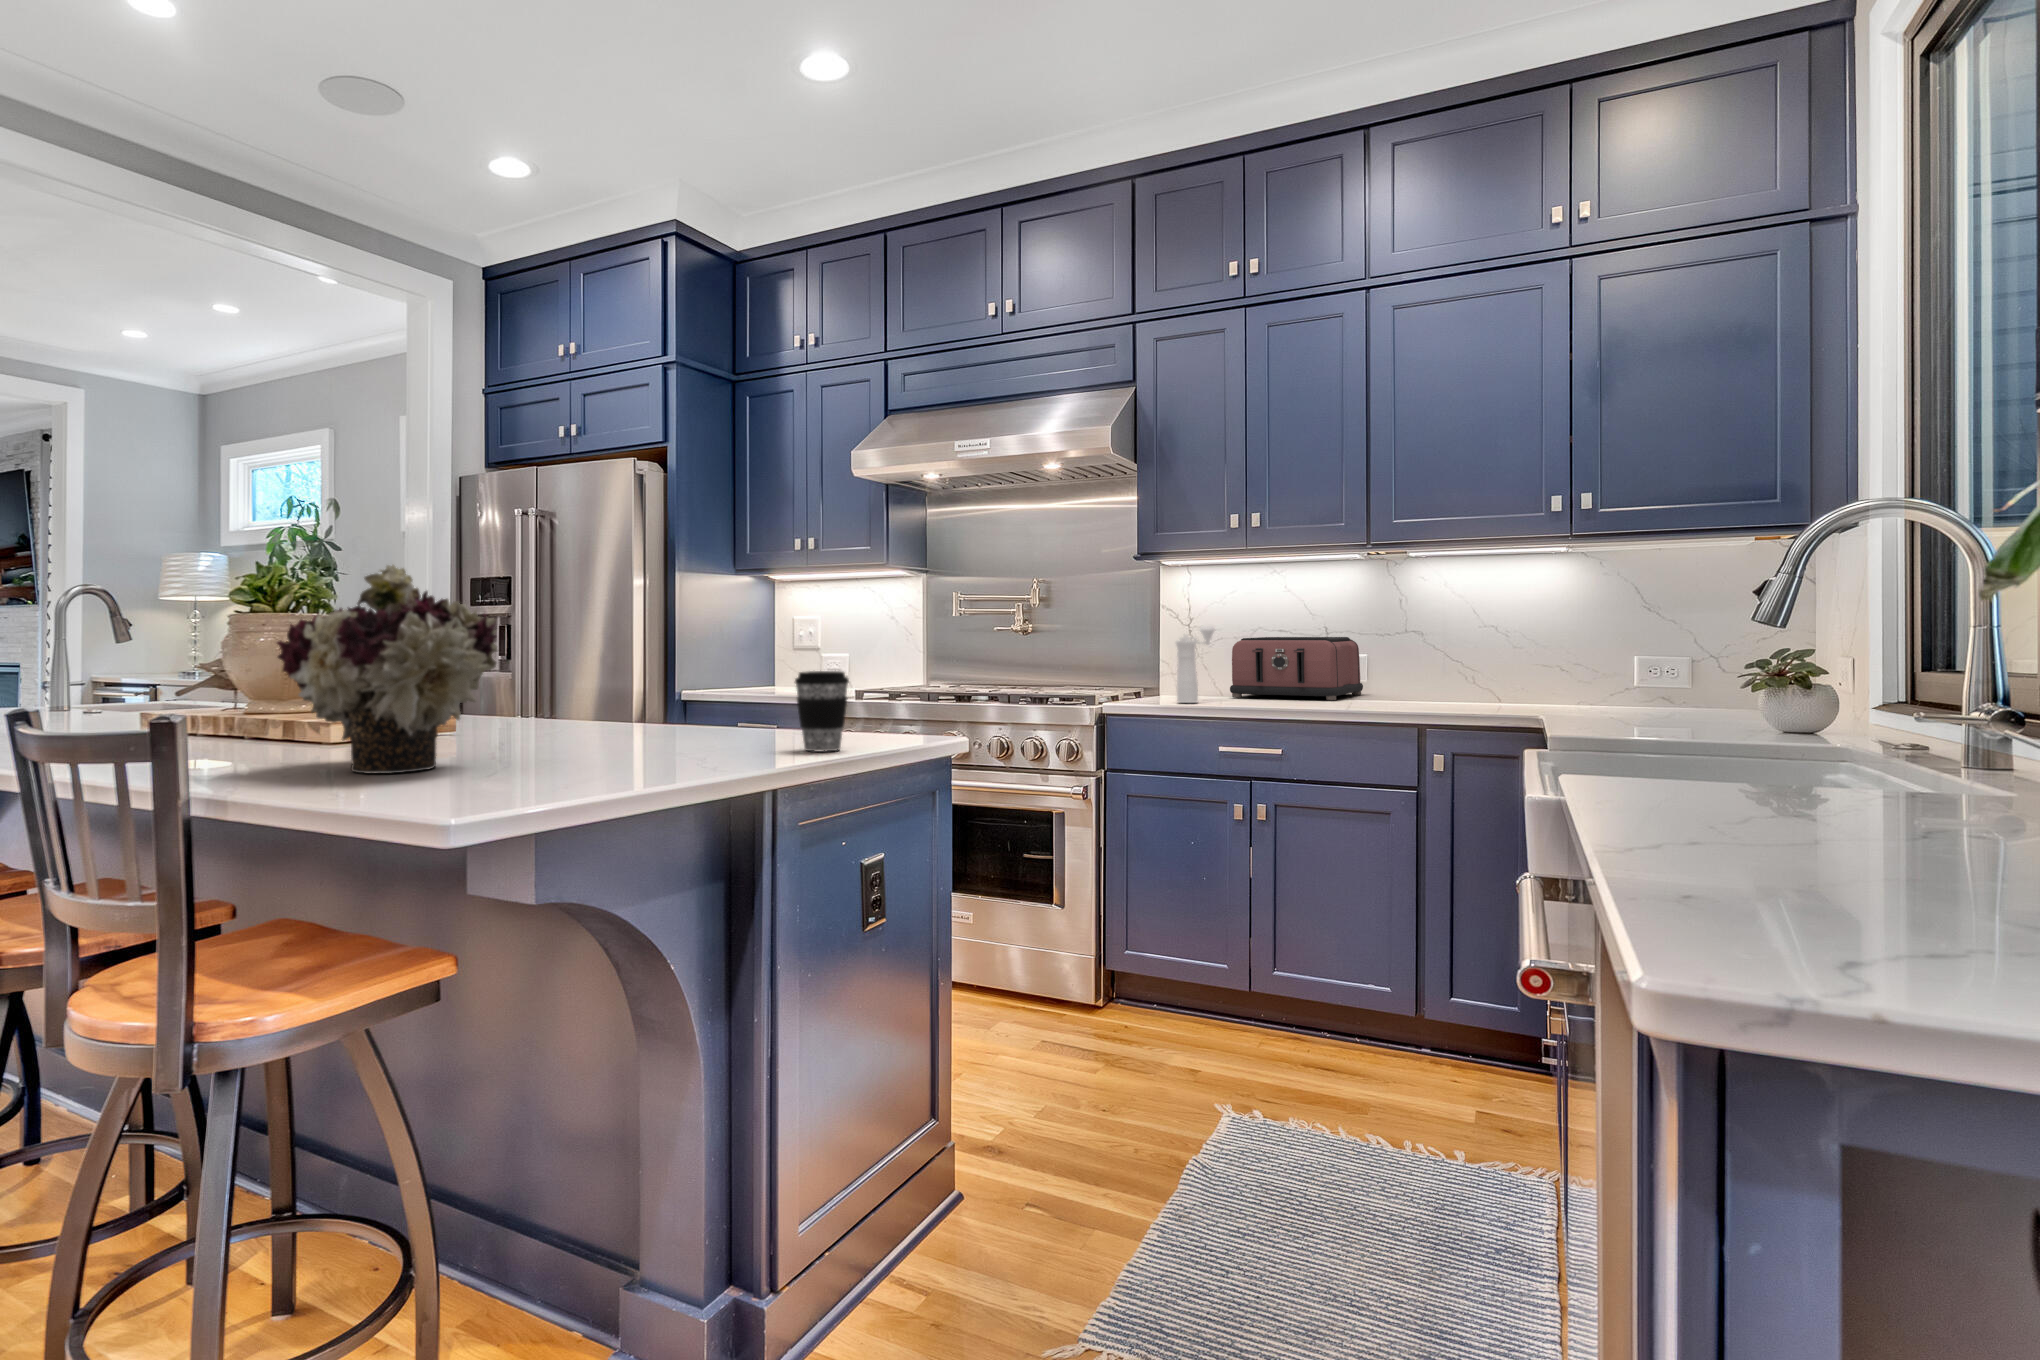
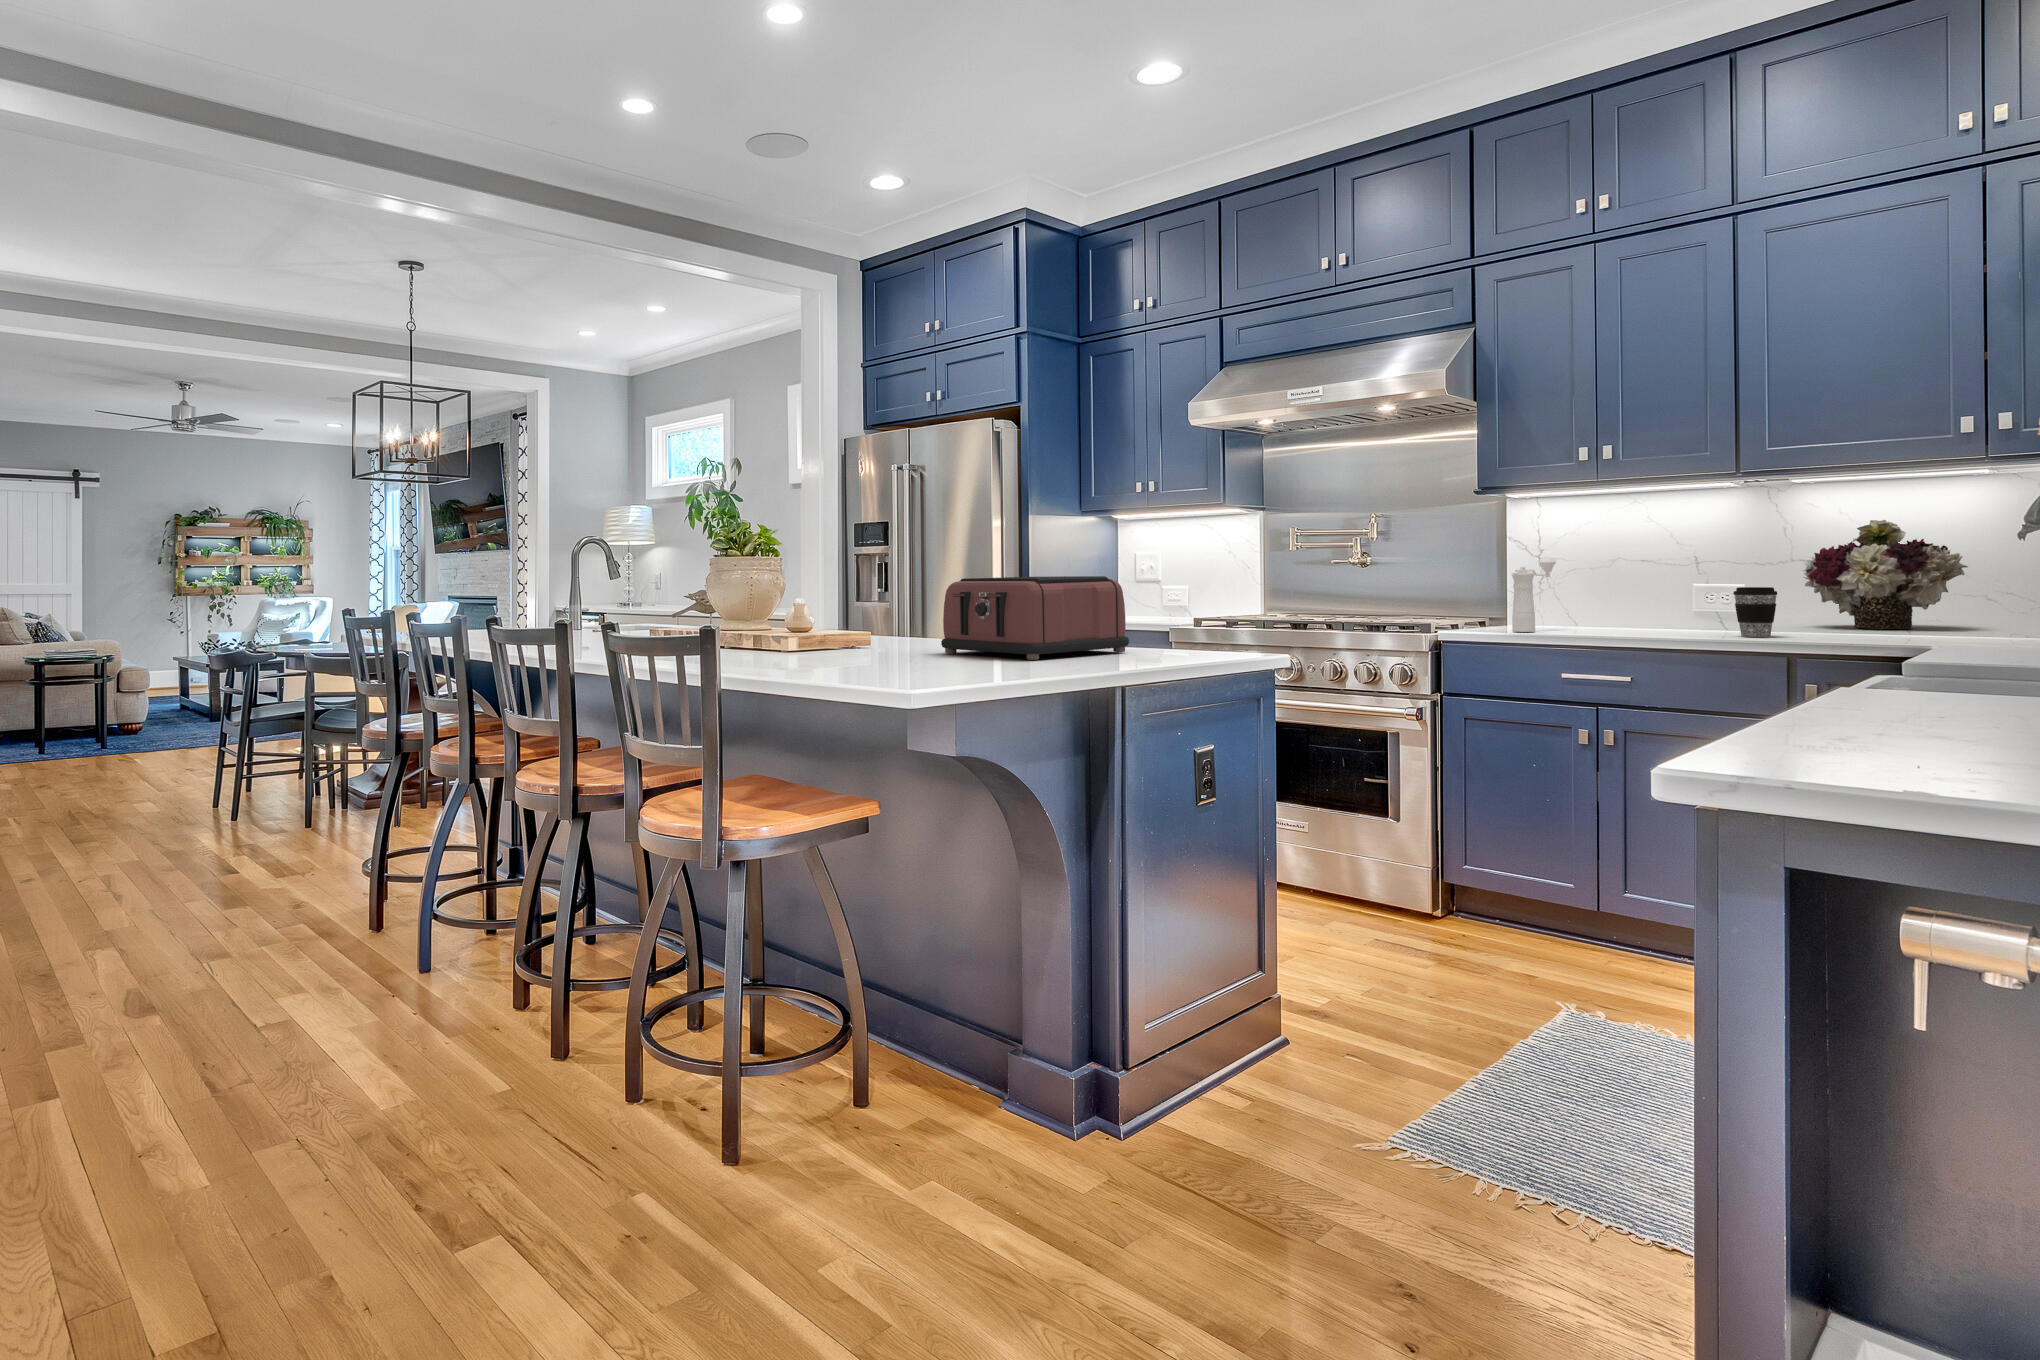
flower arrangement: present [277,565,497,774] -> present [1803,520,1968,629]
toaster: present [1230,637,1363,700] -> present [941,576,1129,660]
coffee cup: present [795,671,849,752] -> present [1733,587,1777,637]

